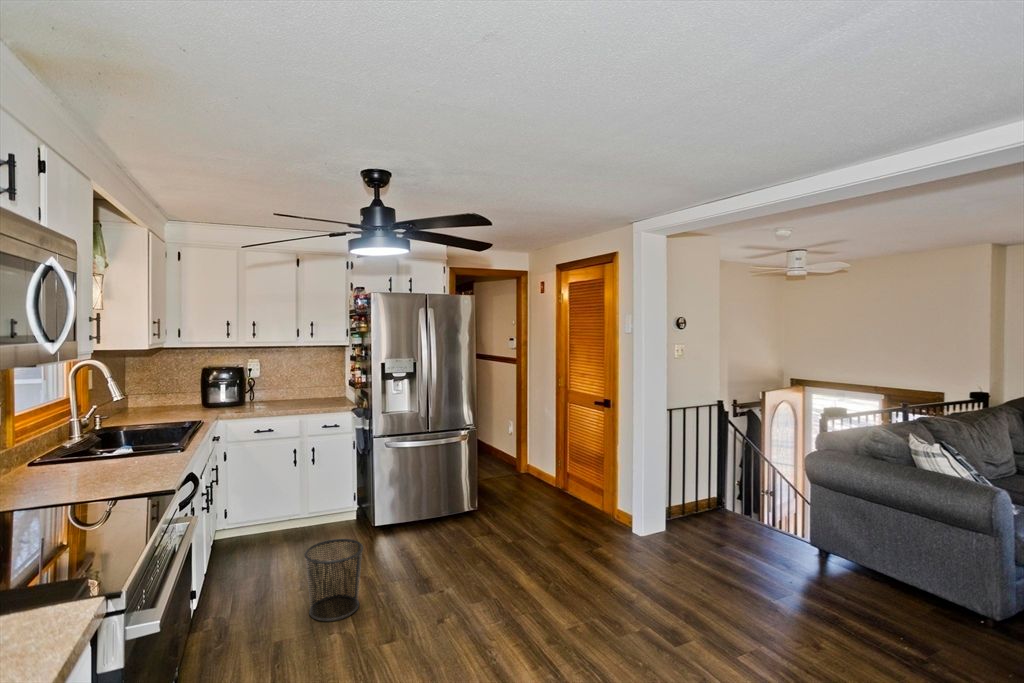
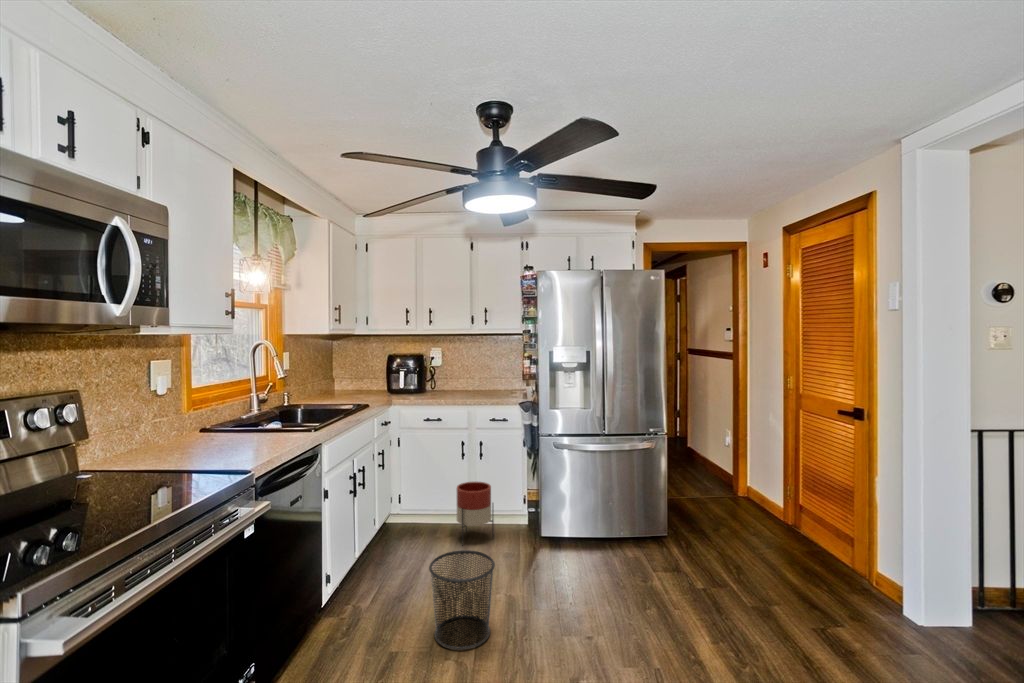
planter: none [292,486,329,547] -> present [457,482,494,545]

